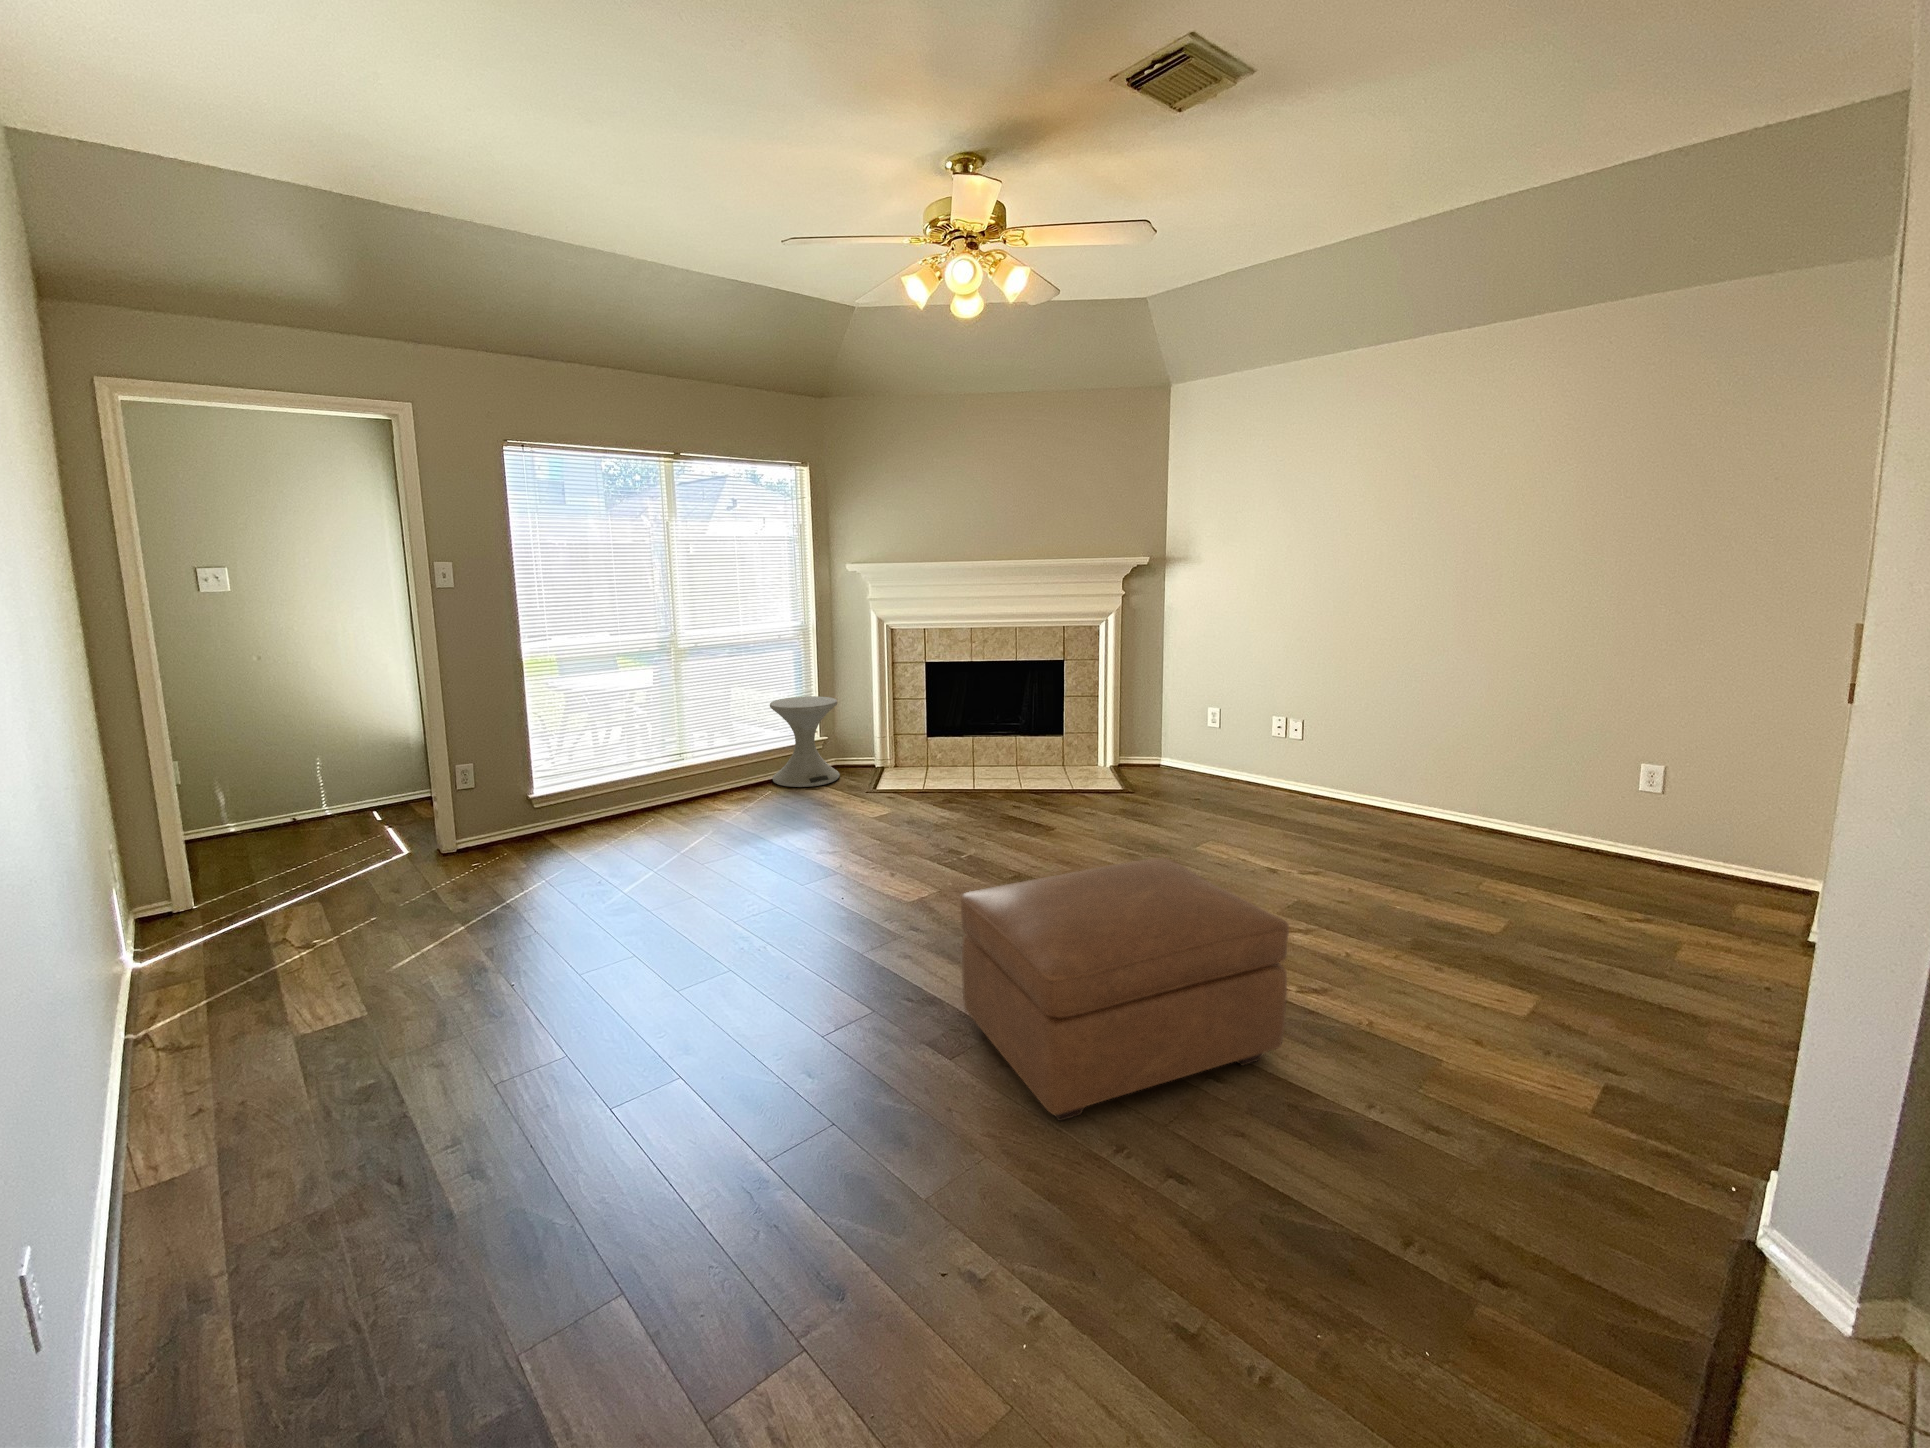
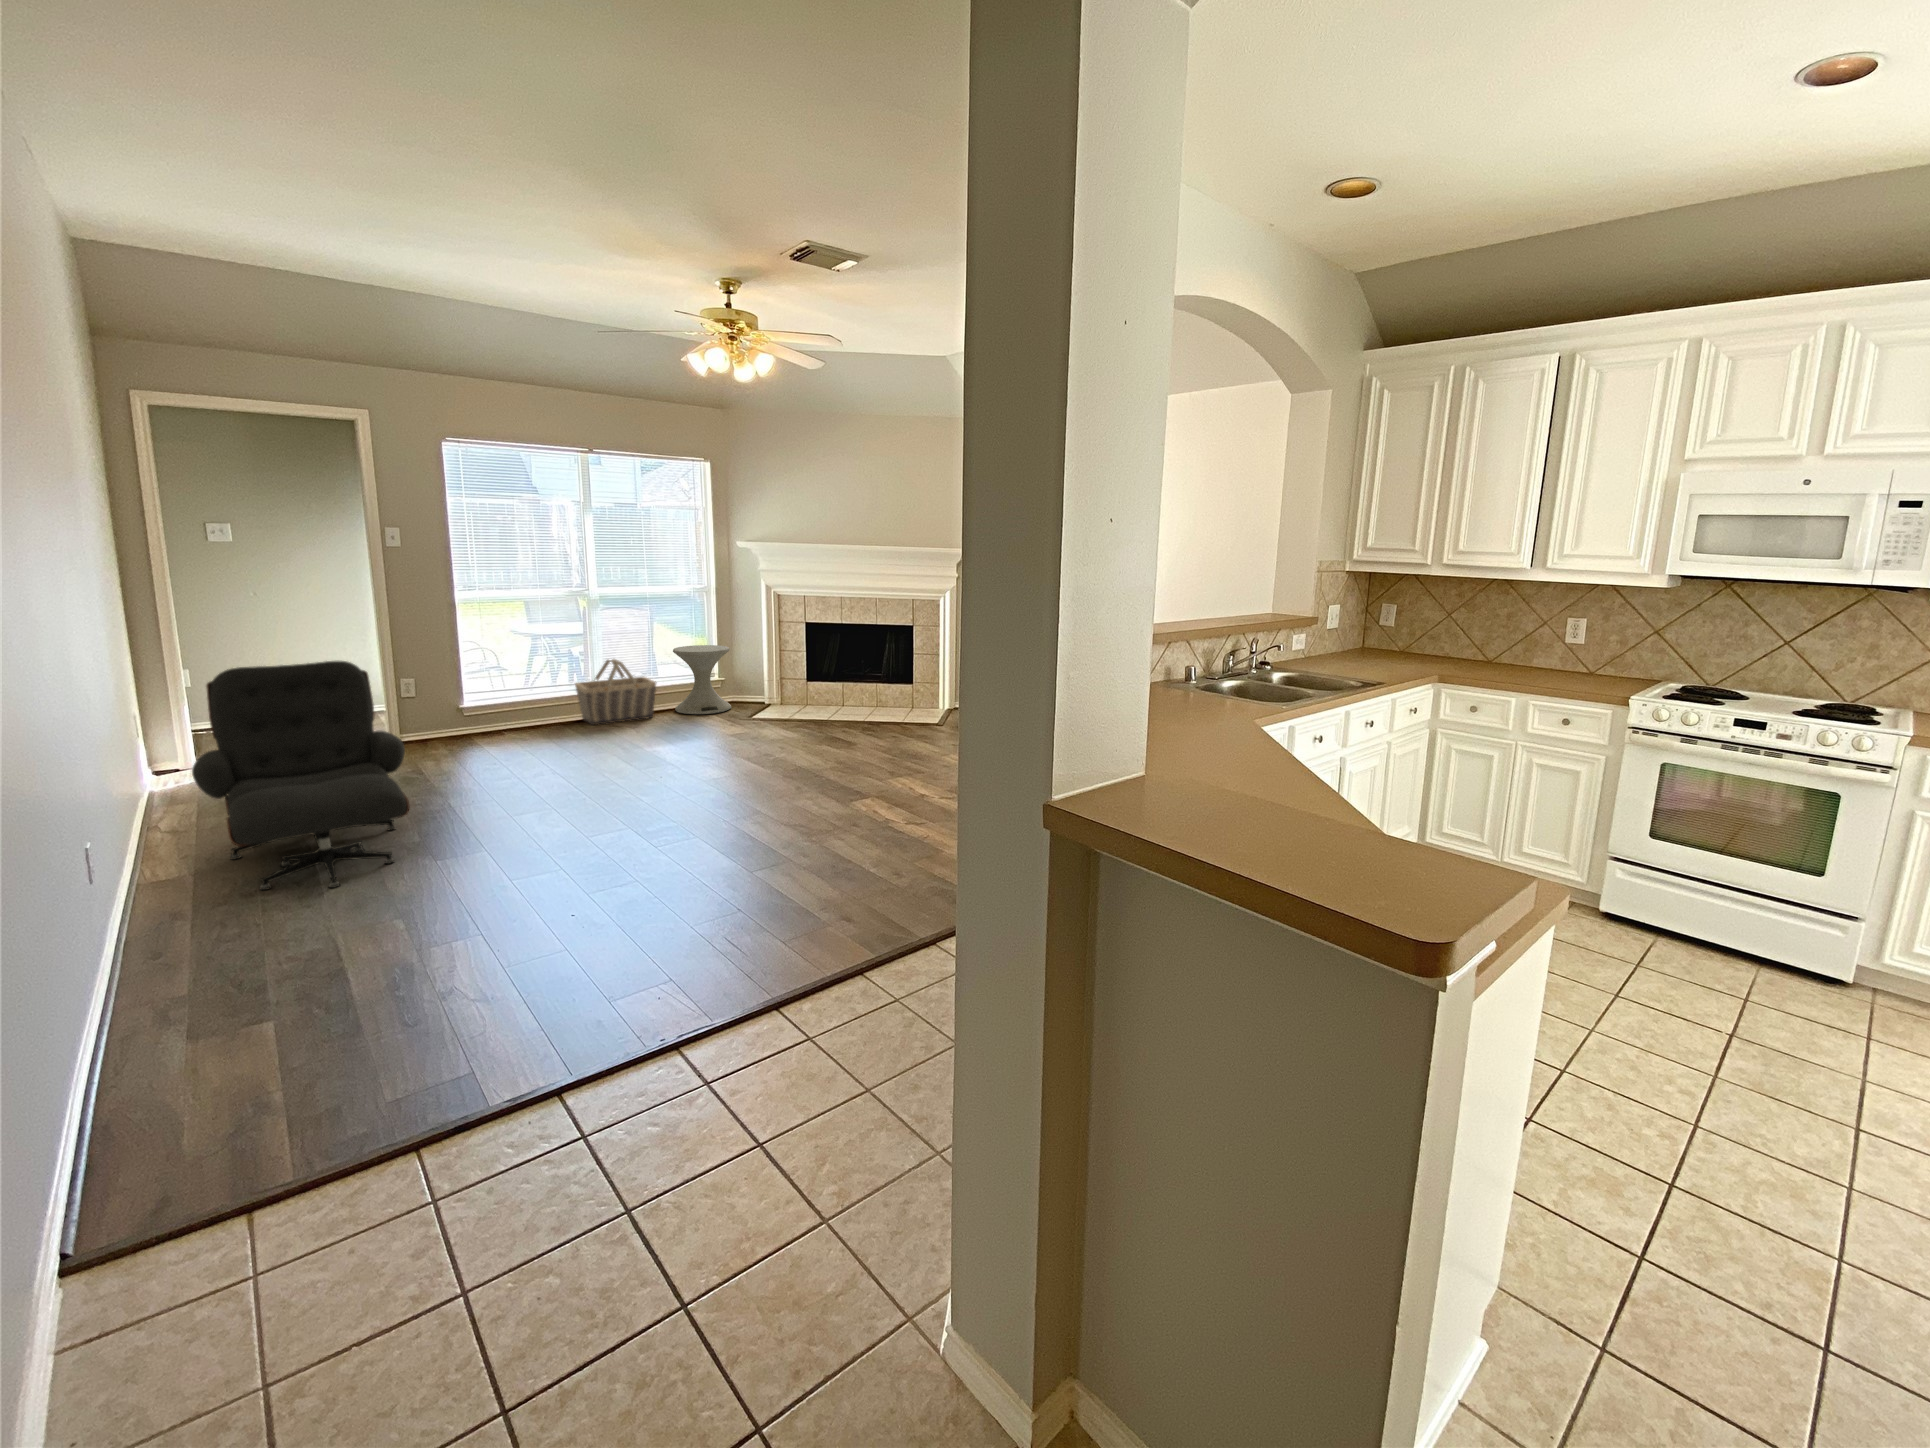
basket: none [657,720,758,810] -> present [575,659,656,725]
lounge chair: none [208,761,569,1204] -> present [192,661,409,890]
ottoman: present [960,858,1289,1121] -> none [676,743,853,873]

